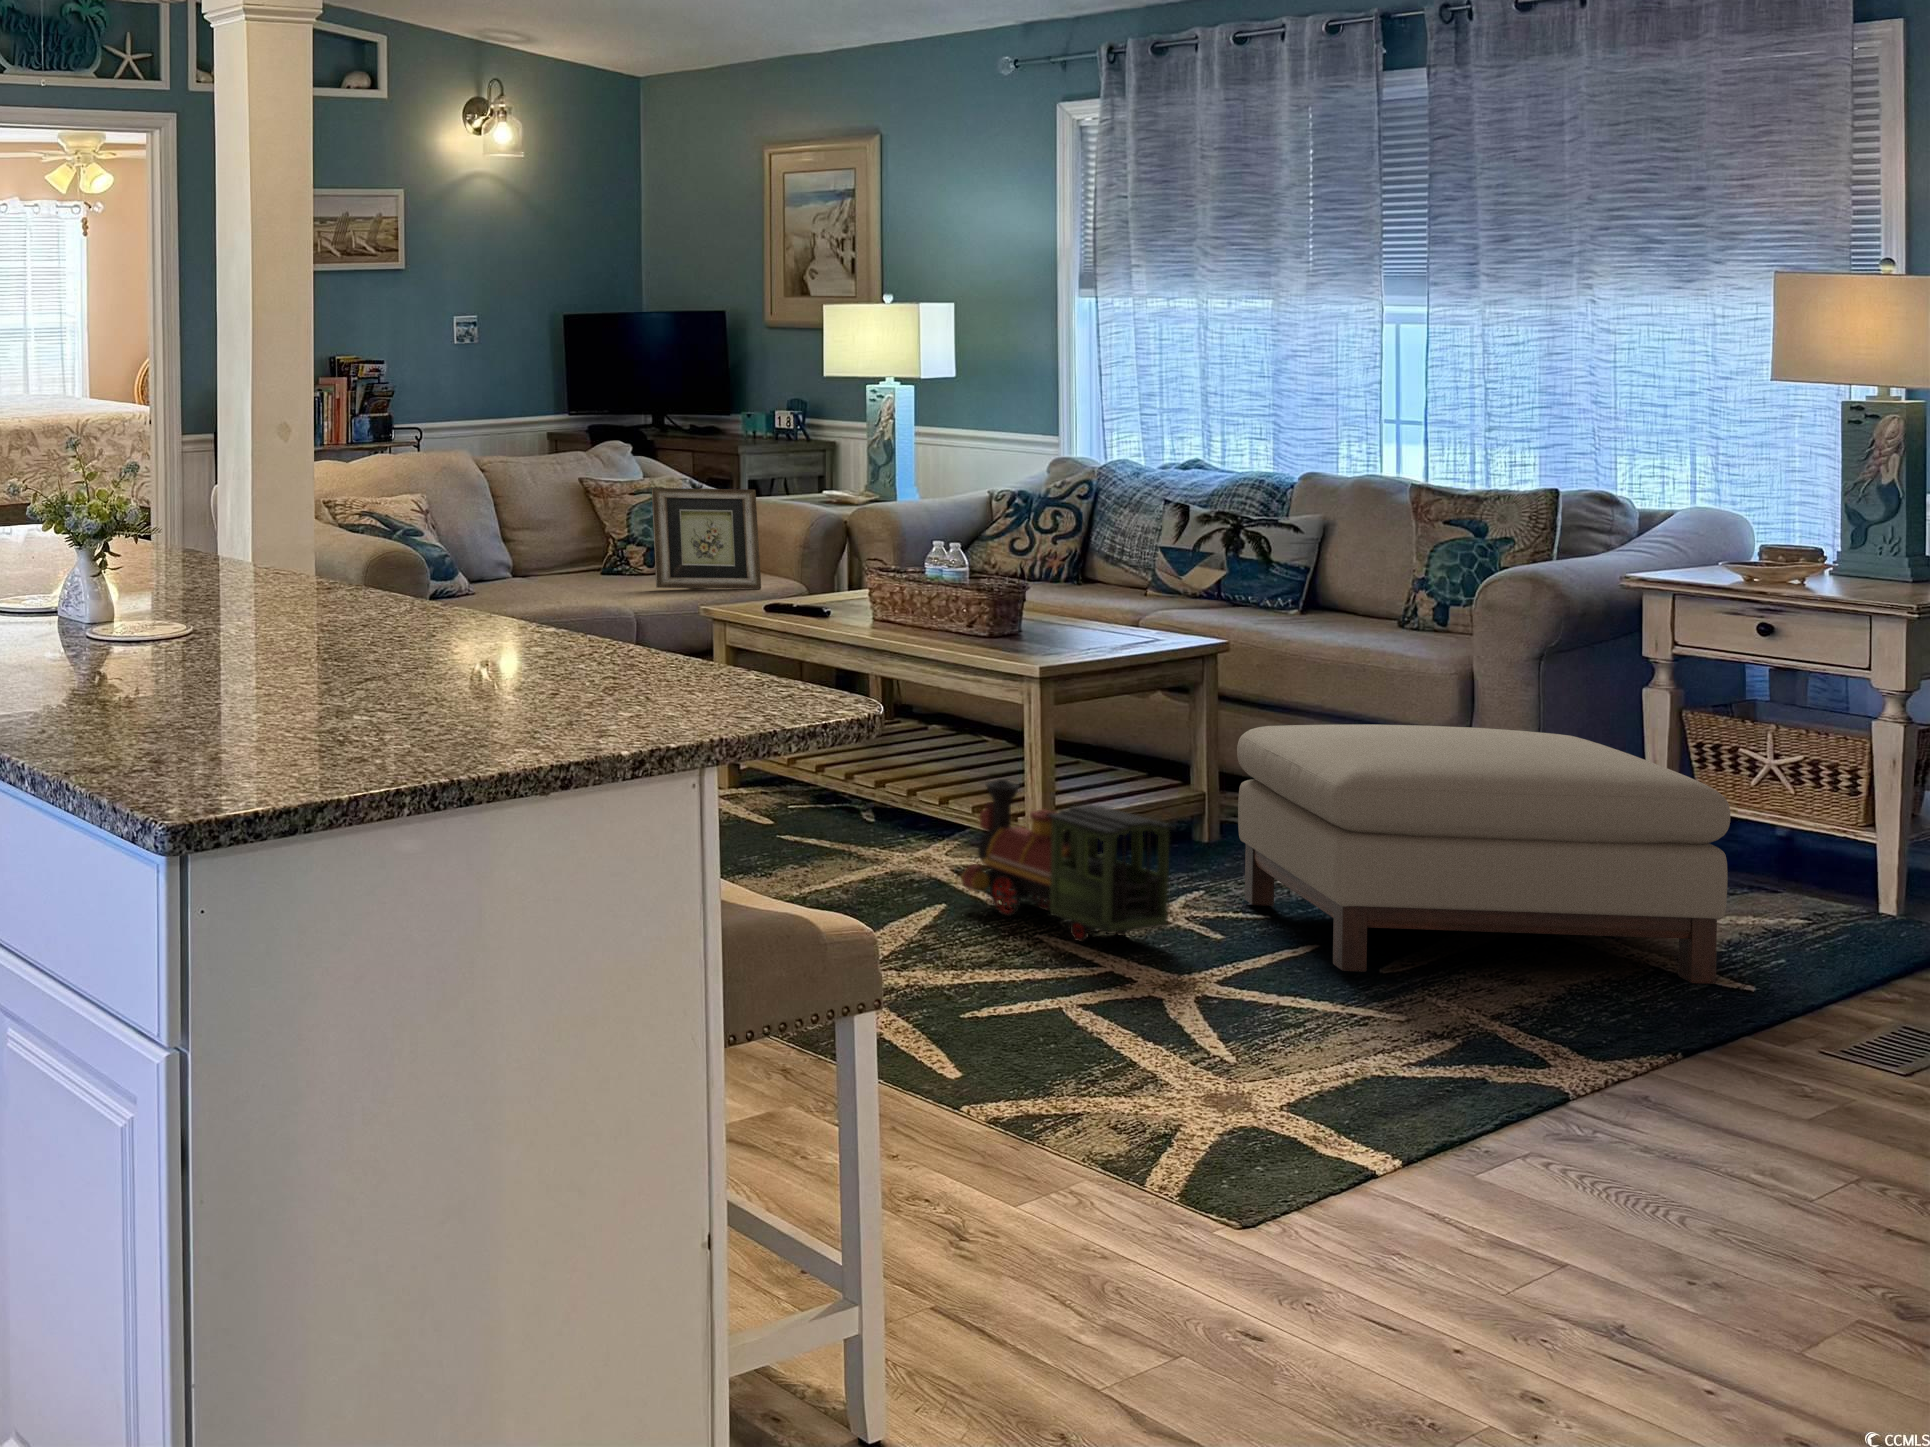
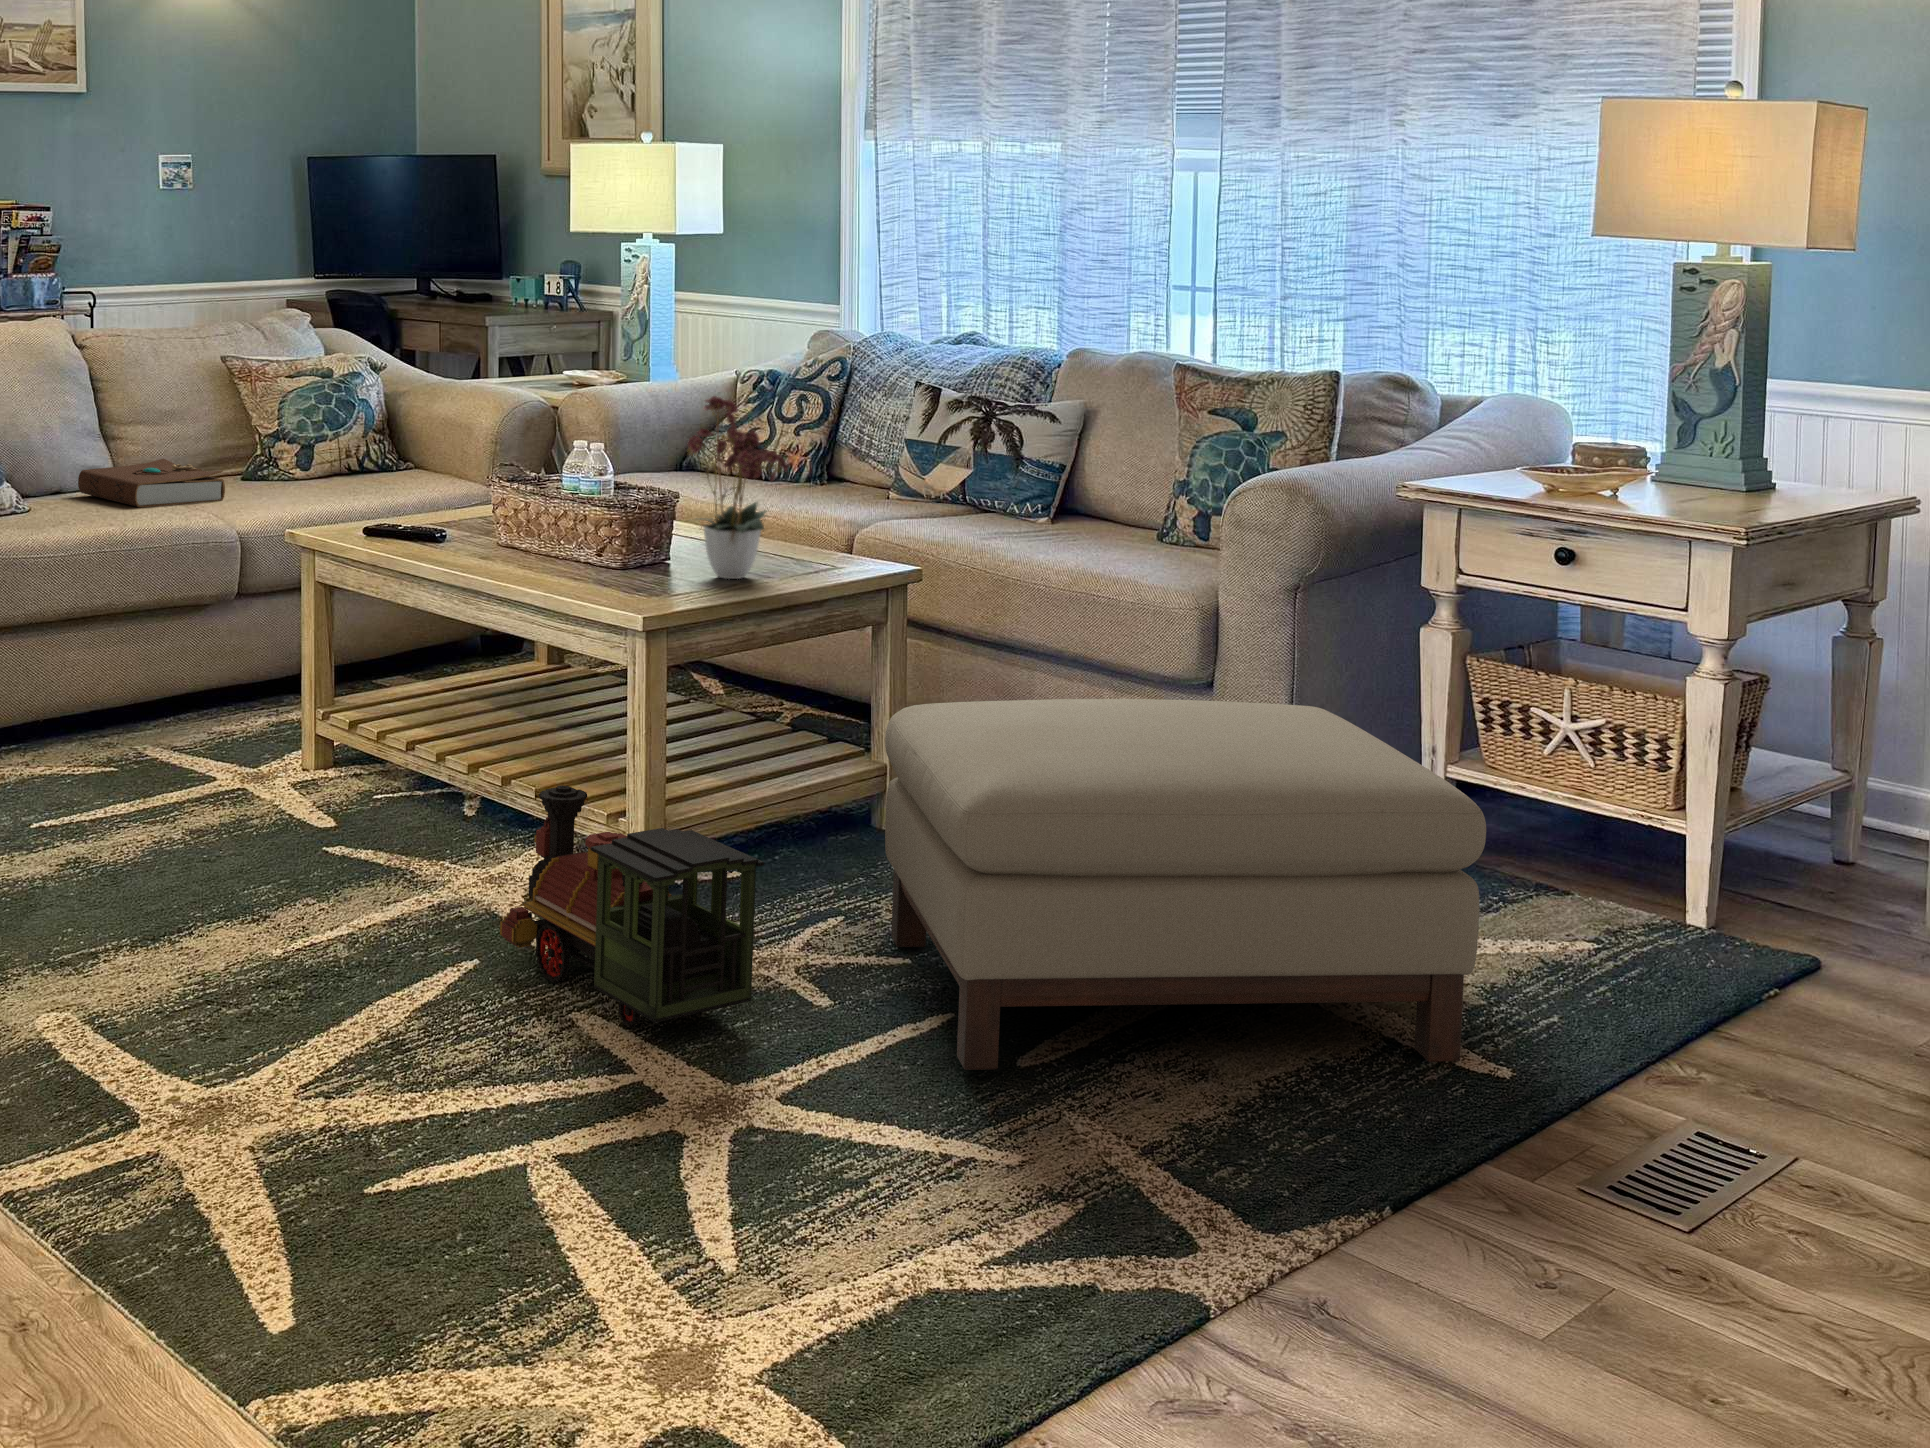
picture frame: present [652,488,761,589] -> none [275,370,415,499]
flower arrangement: none [1034,498,1131,642] -> present [687,396,788,579]
book: none [501,557,616,593] -> present [78,459,225,508]

